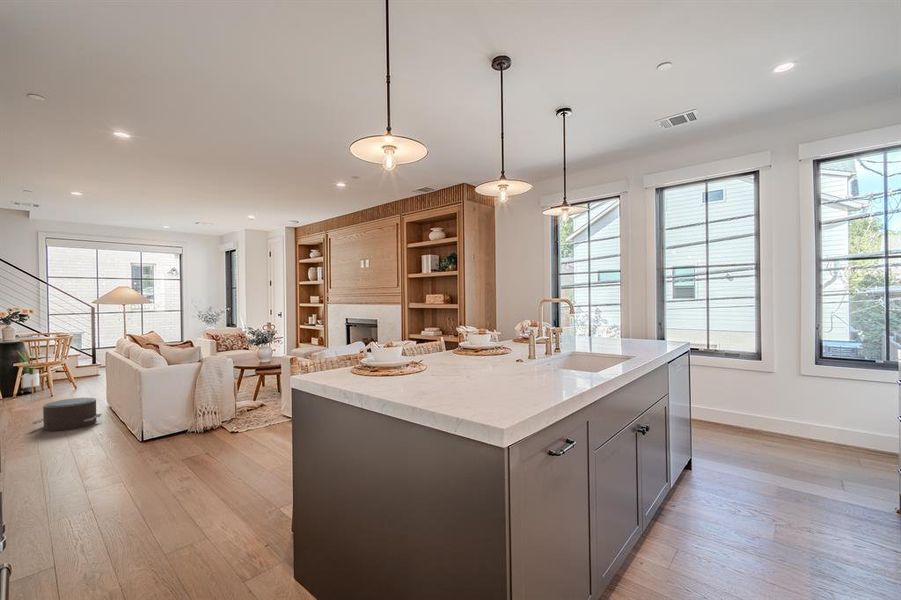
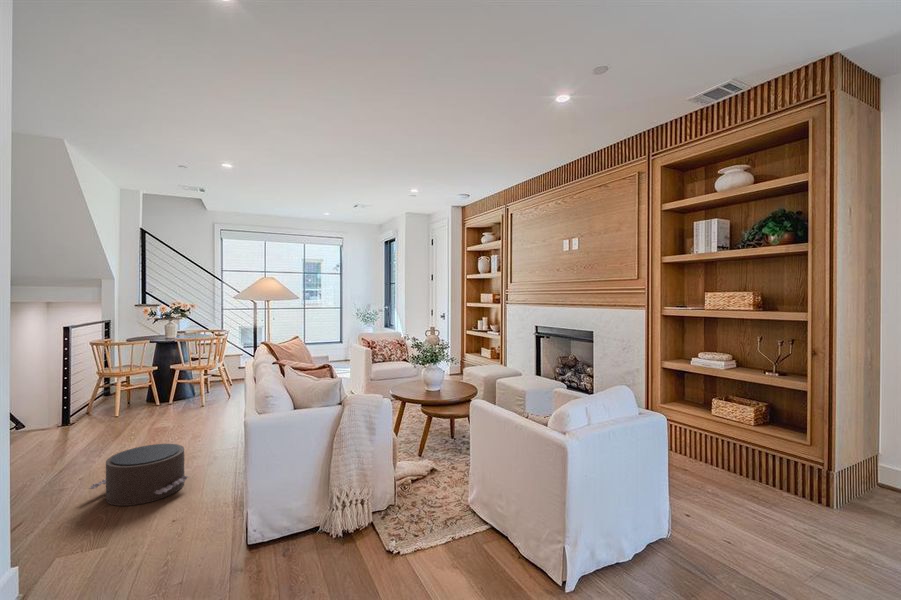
house plant: present [19,350,43,393] -> none [146,347,183,407]

